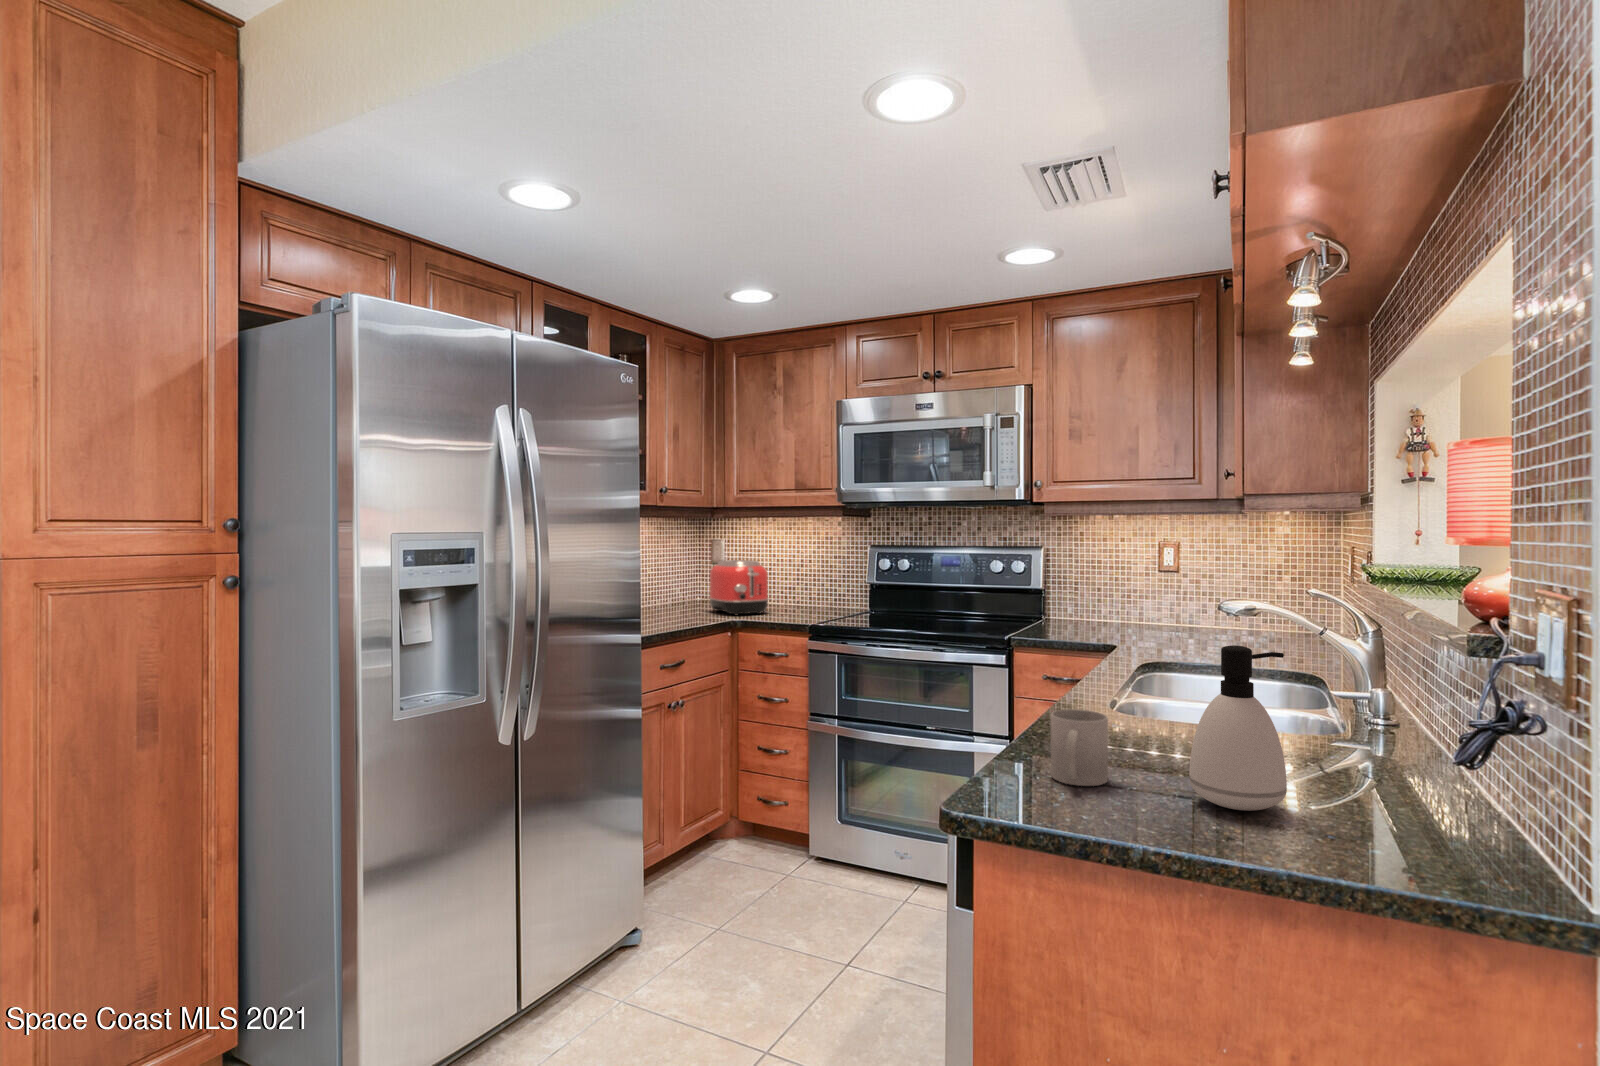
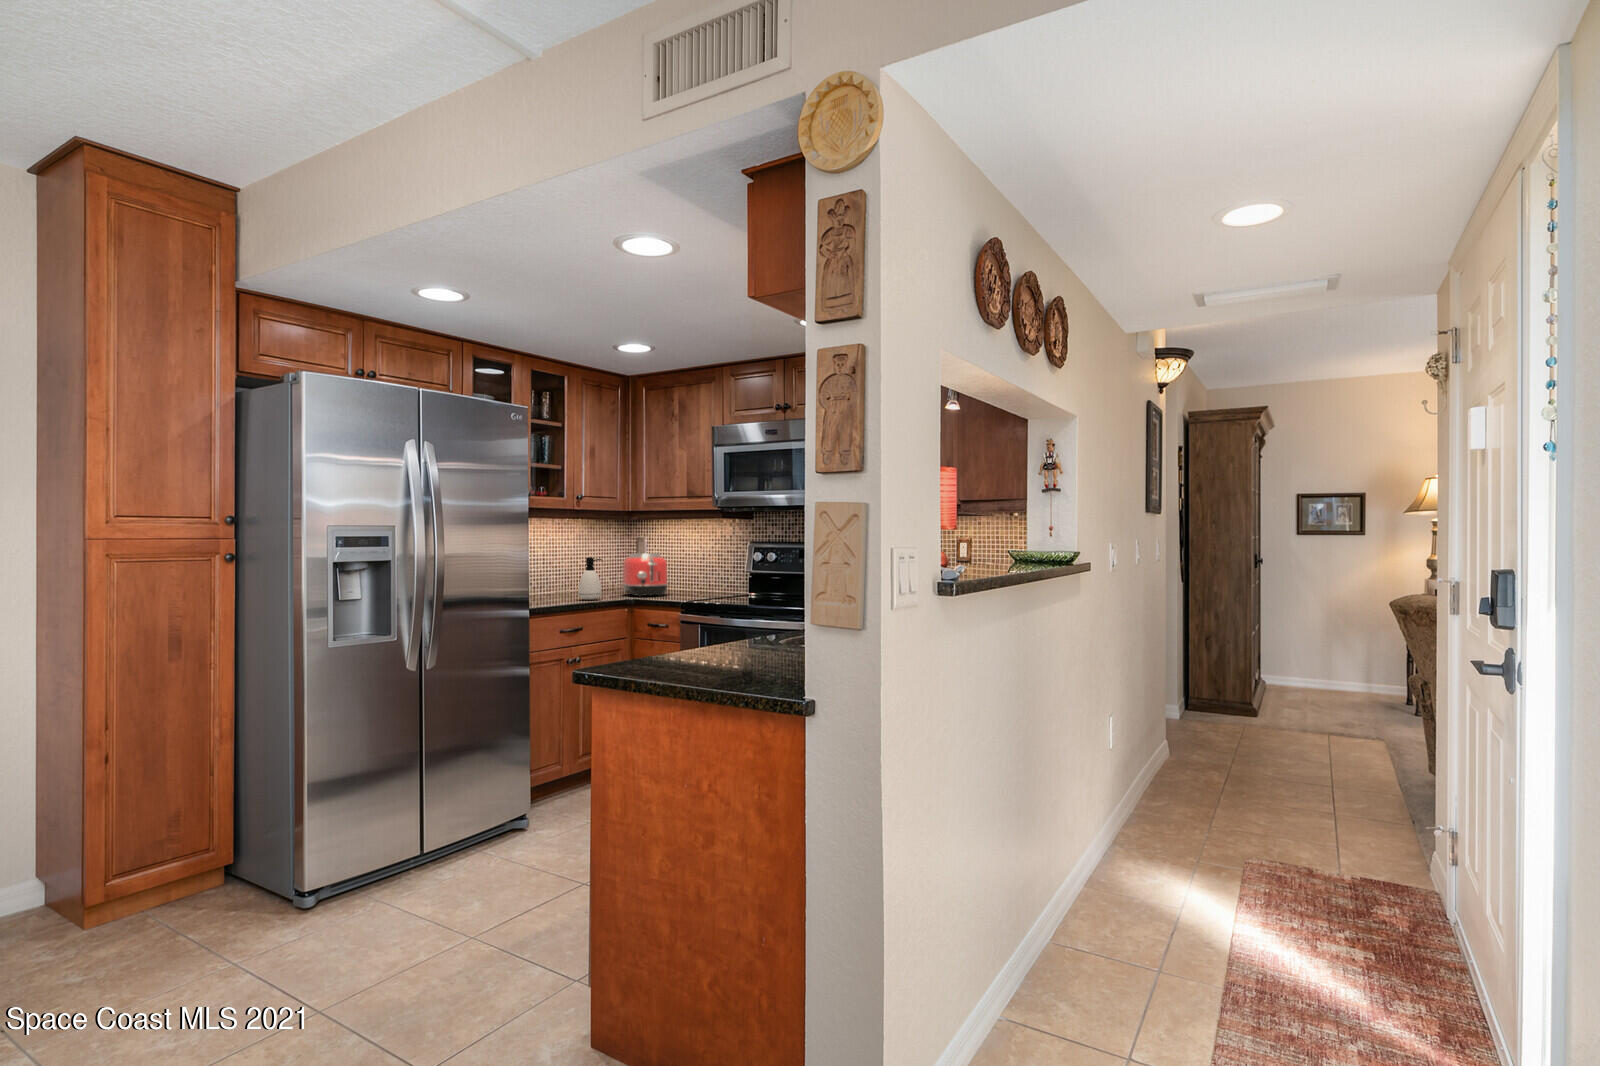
soap dispenser: present [1189,645,1287,811] -> present [578,557,602,600]
mug: present [1051,709,1108,786] -> none [664,628,701,669]

